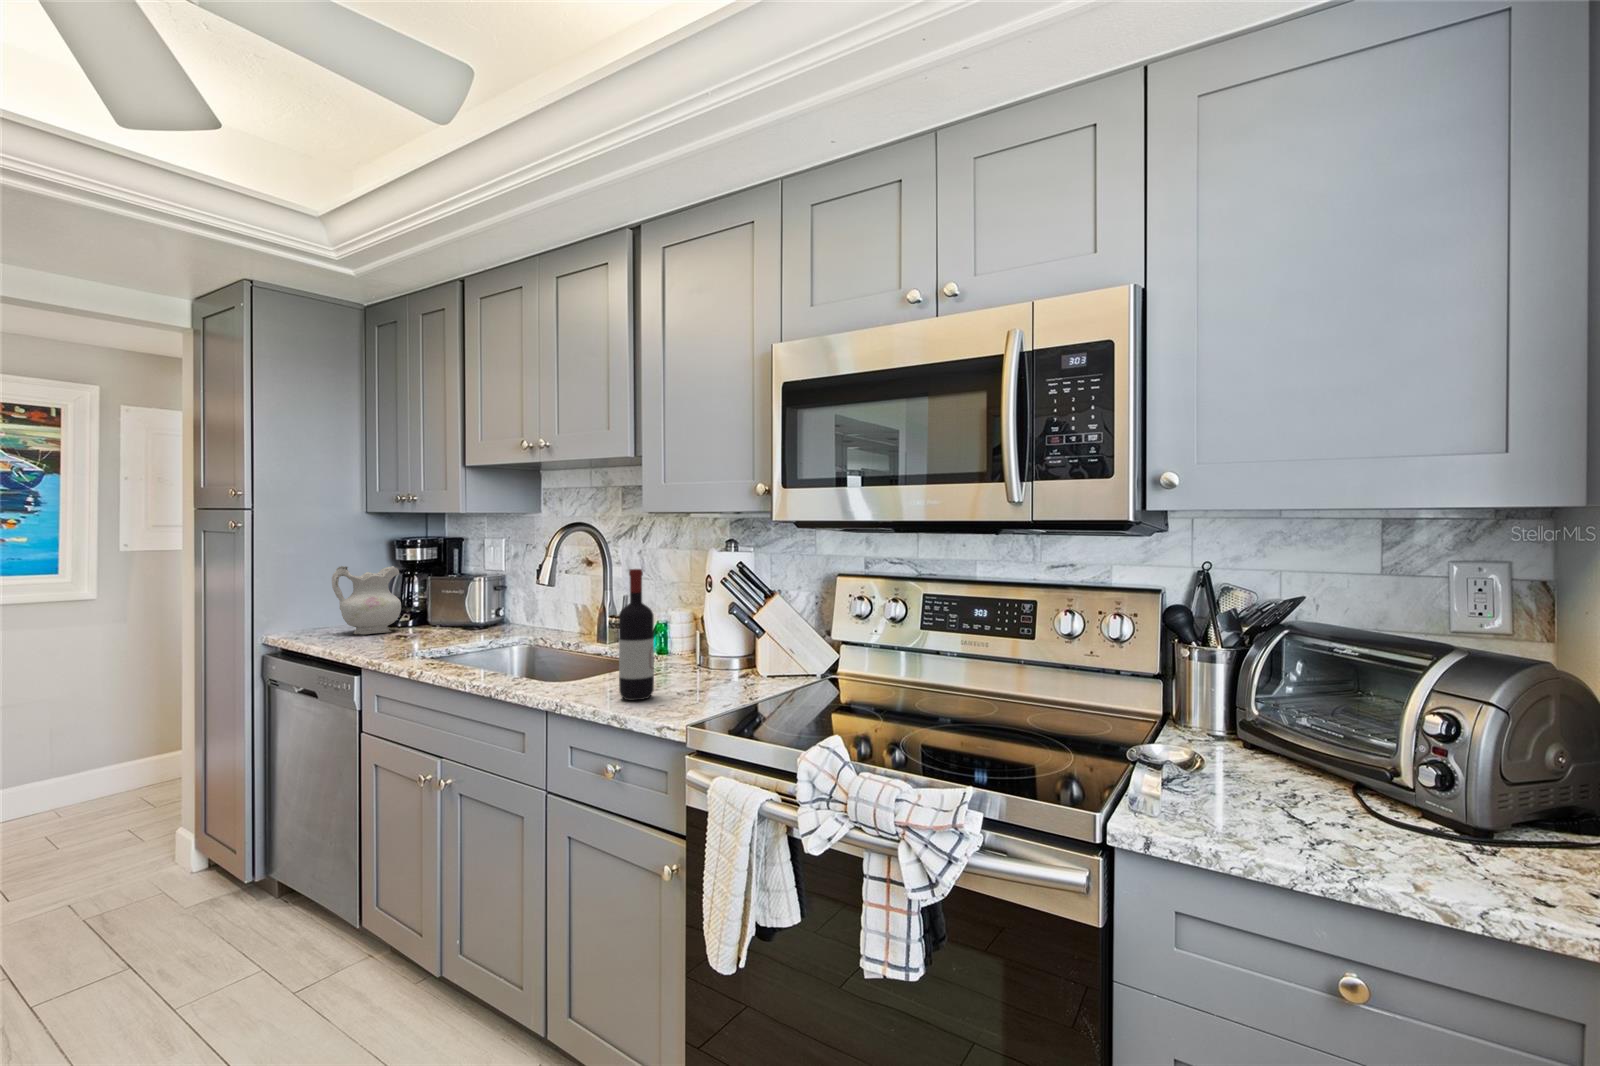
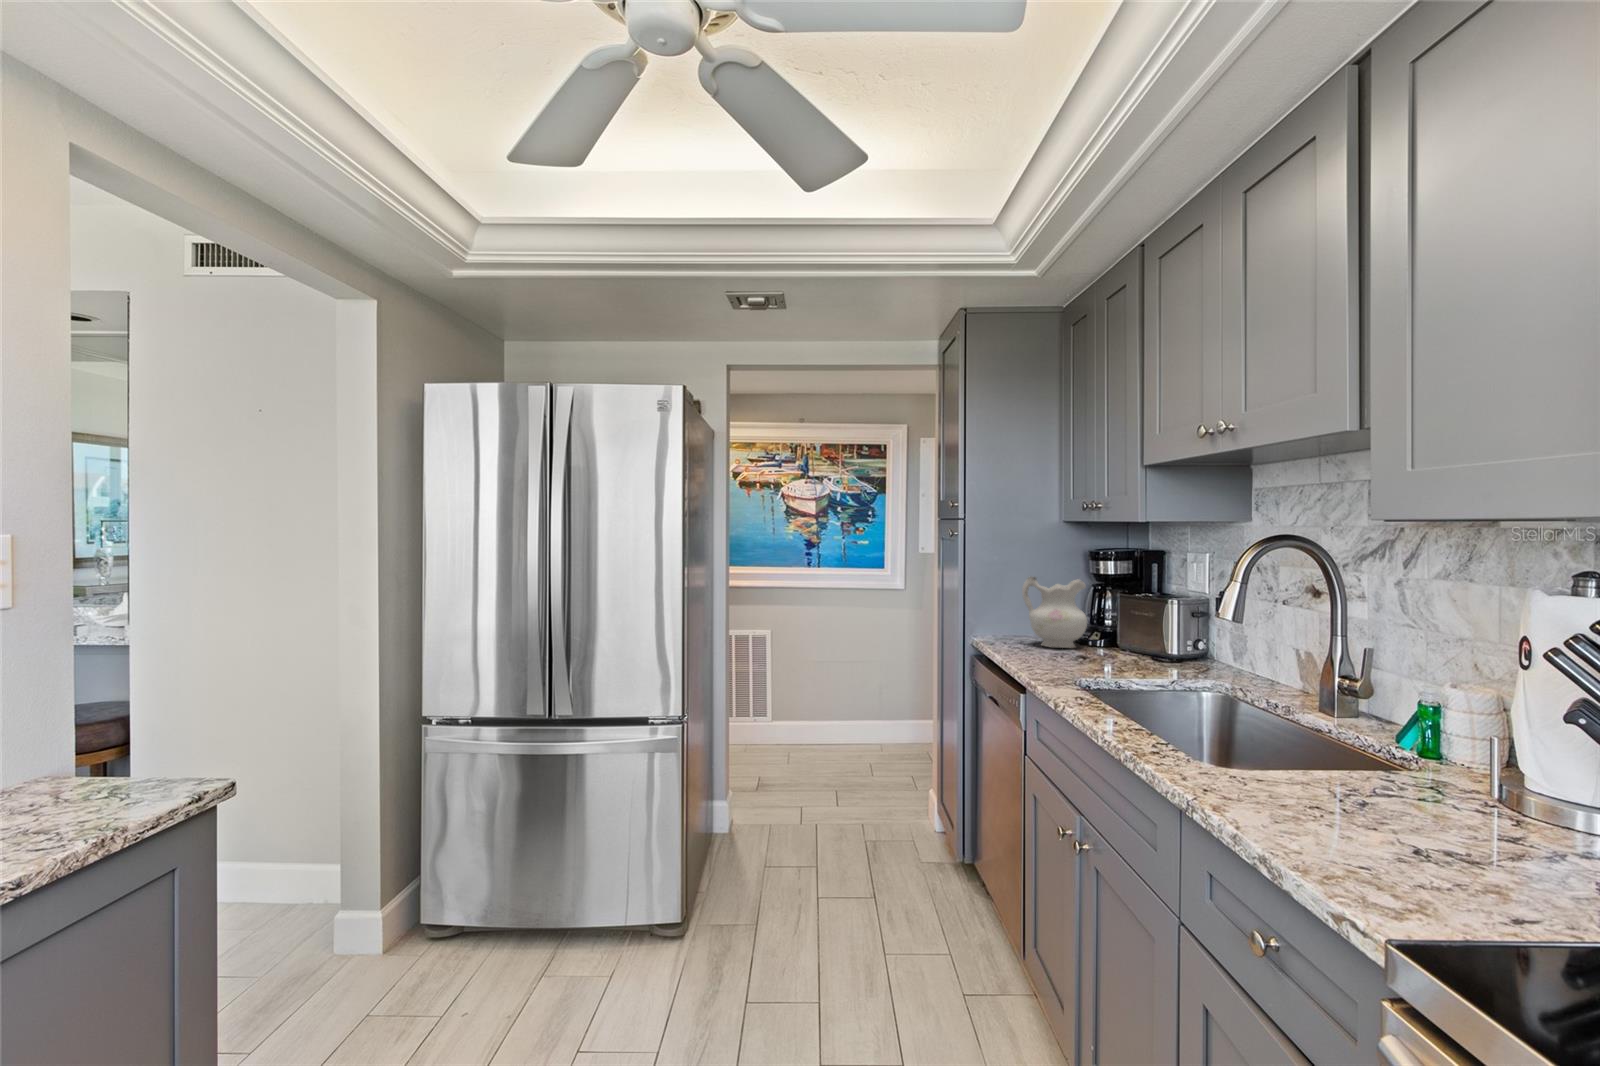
wine bottle: present [619,569,654,700] -> none [1288,616,1360,842]

